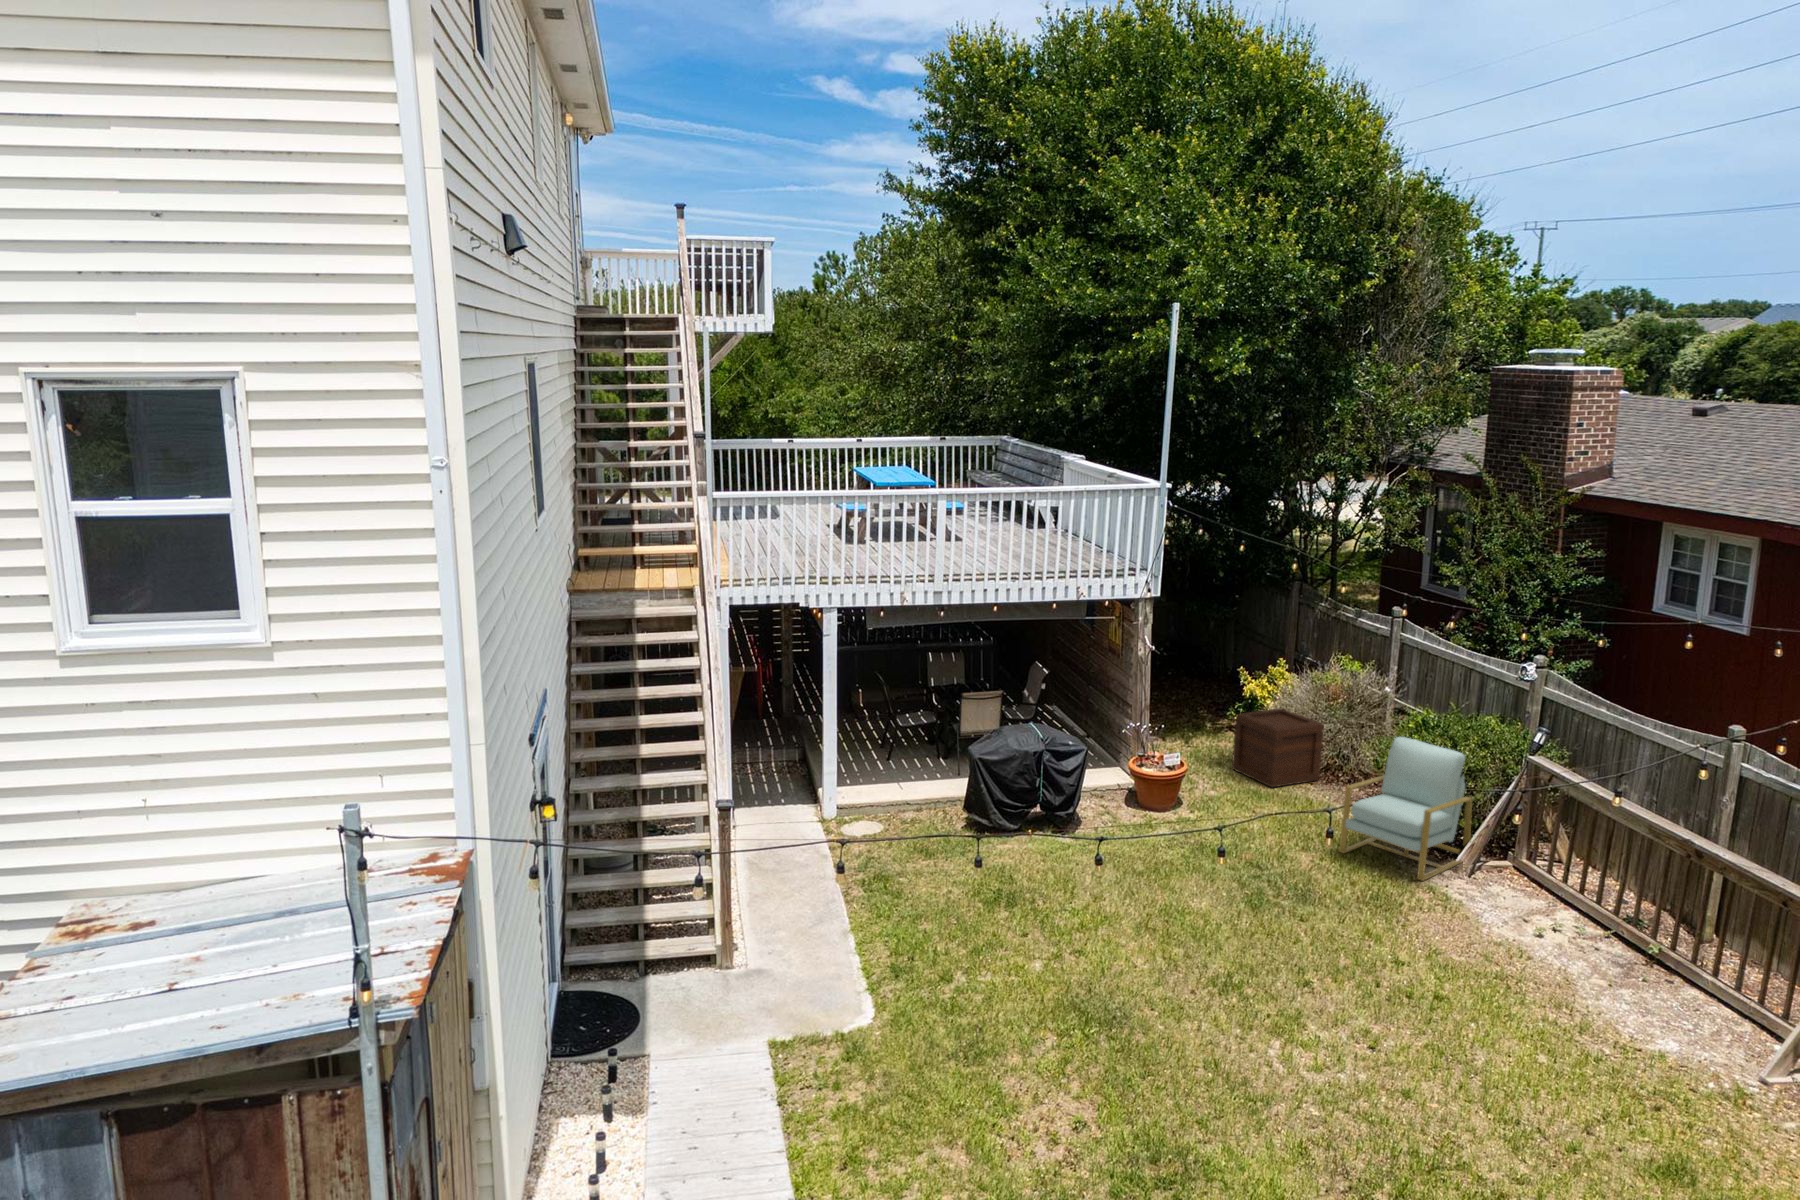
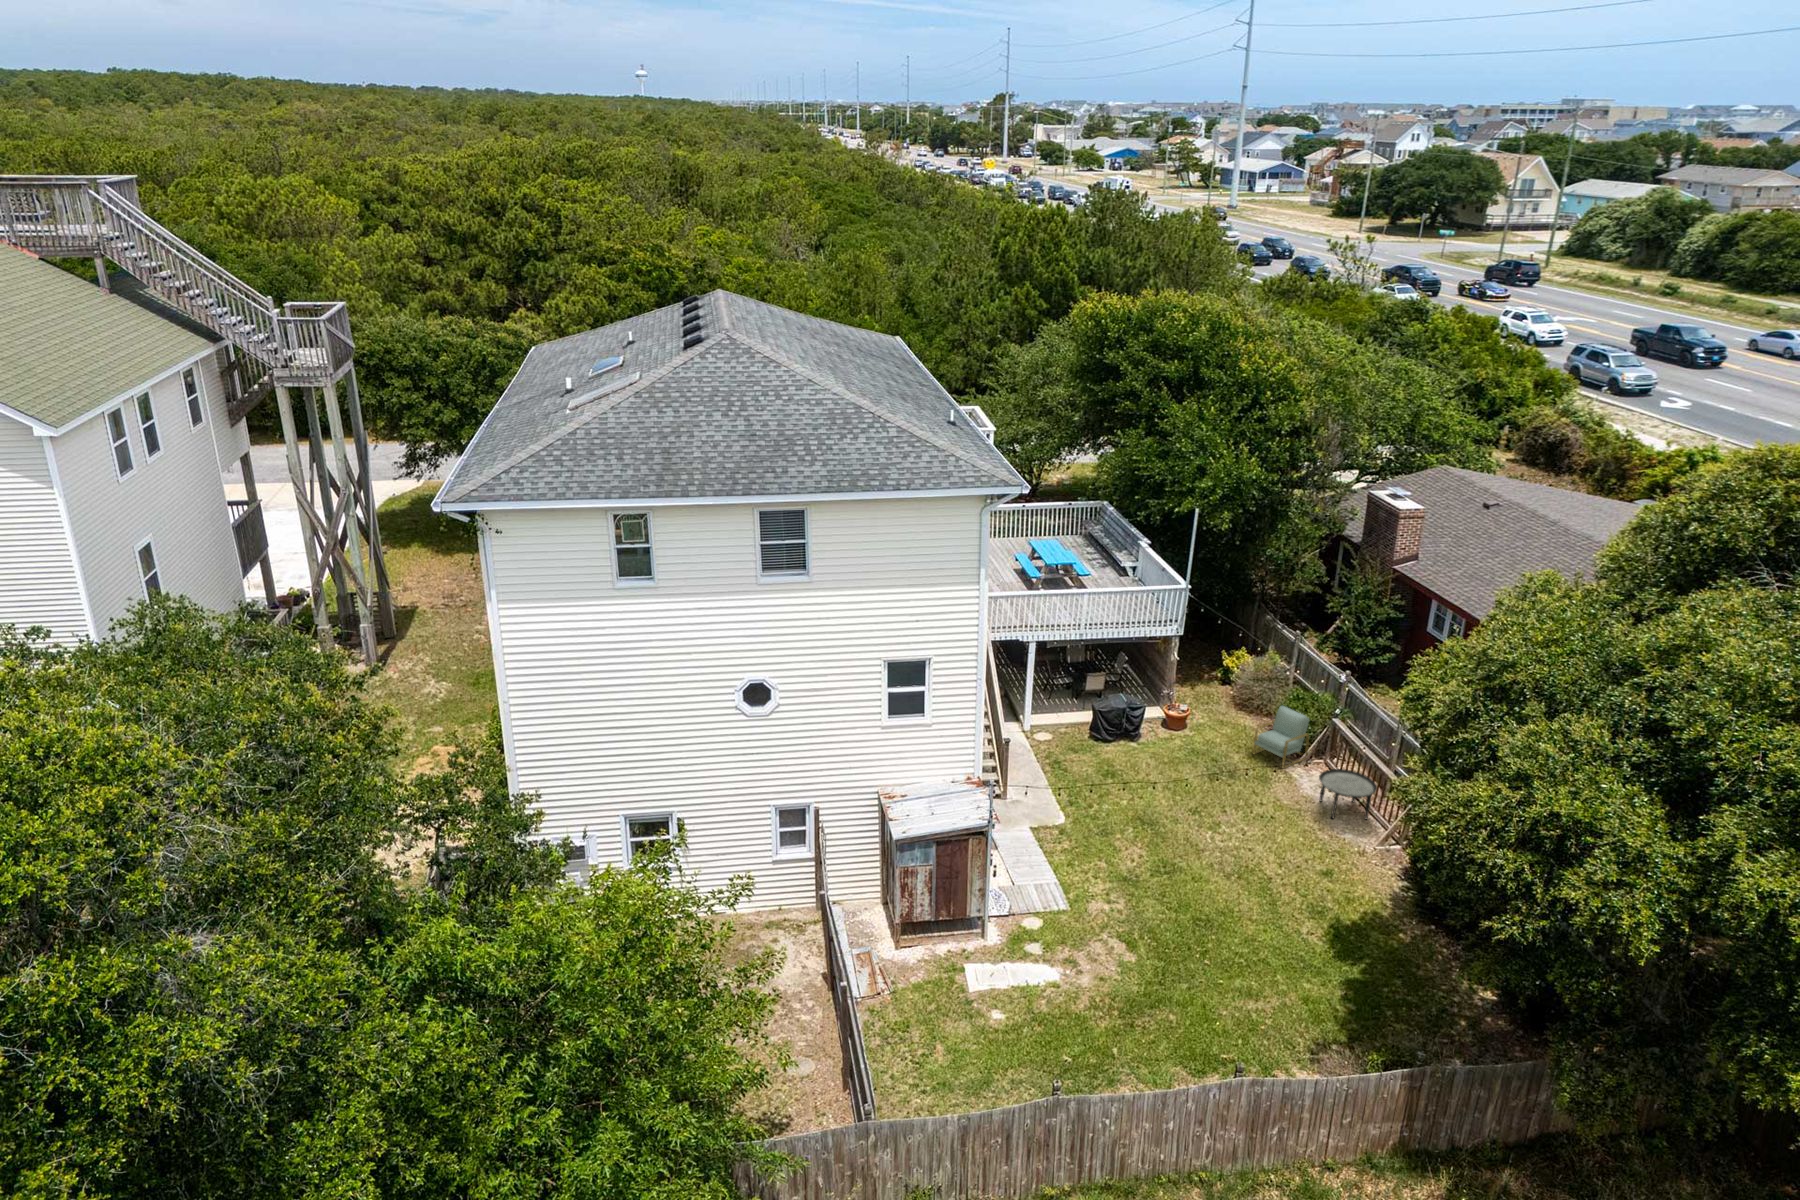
wooden crate: present [1232,709,1324,787] -> none [1213,679,1256,718]
round table: none [1541,865,1710,998] -> present [1319,769,1377,819]

